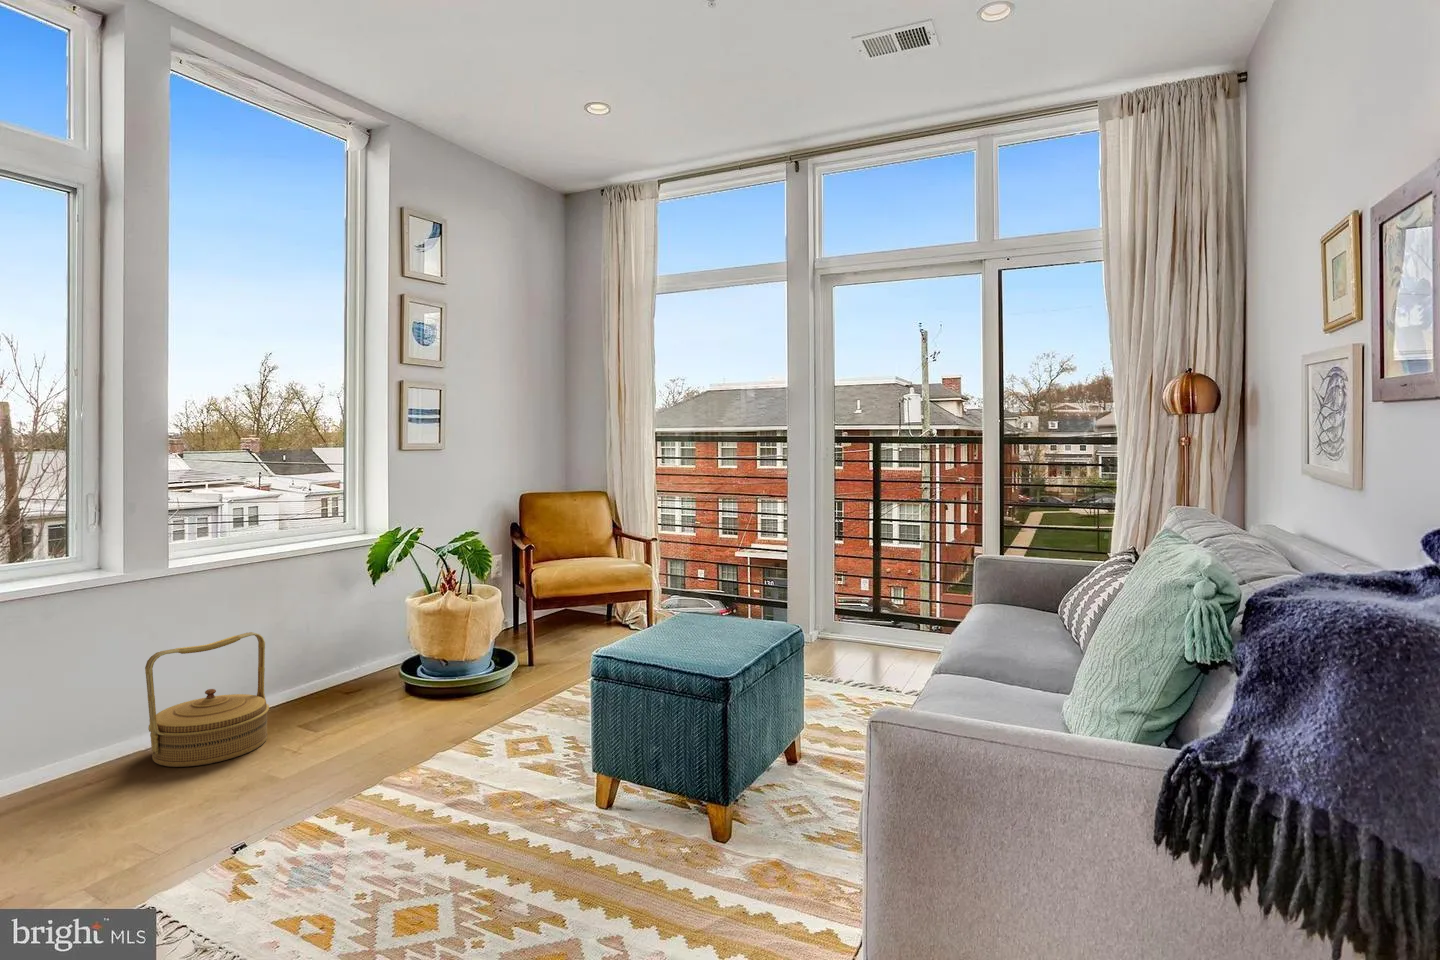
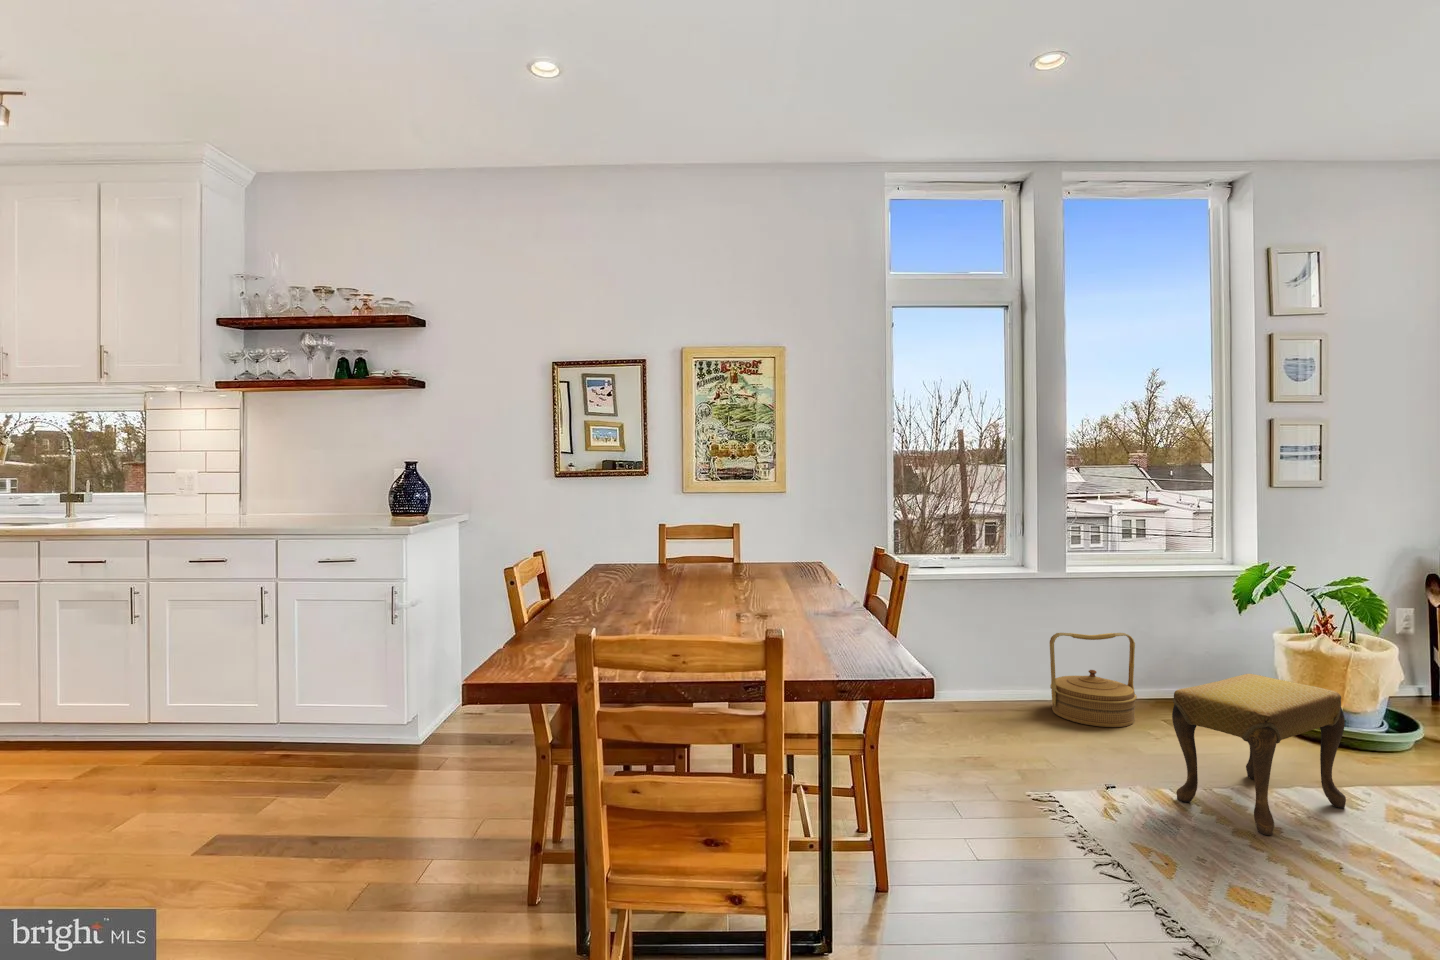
footstool: none [319,650,479,825] -> present [1172,674,1346,835]

